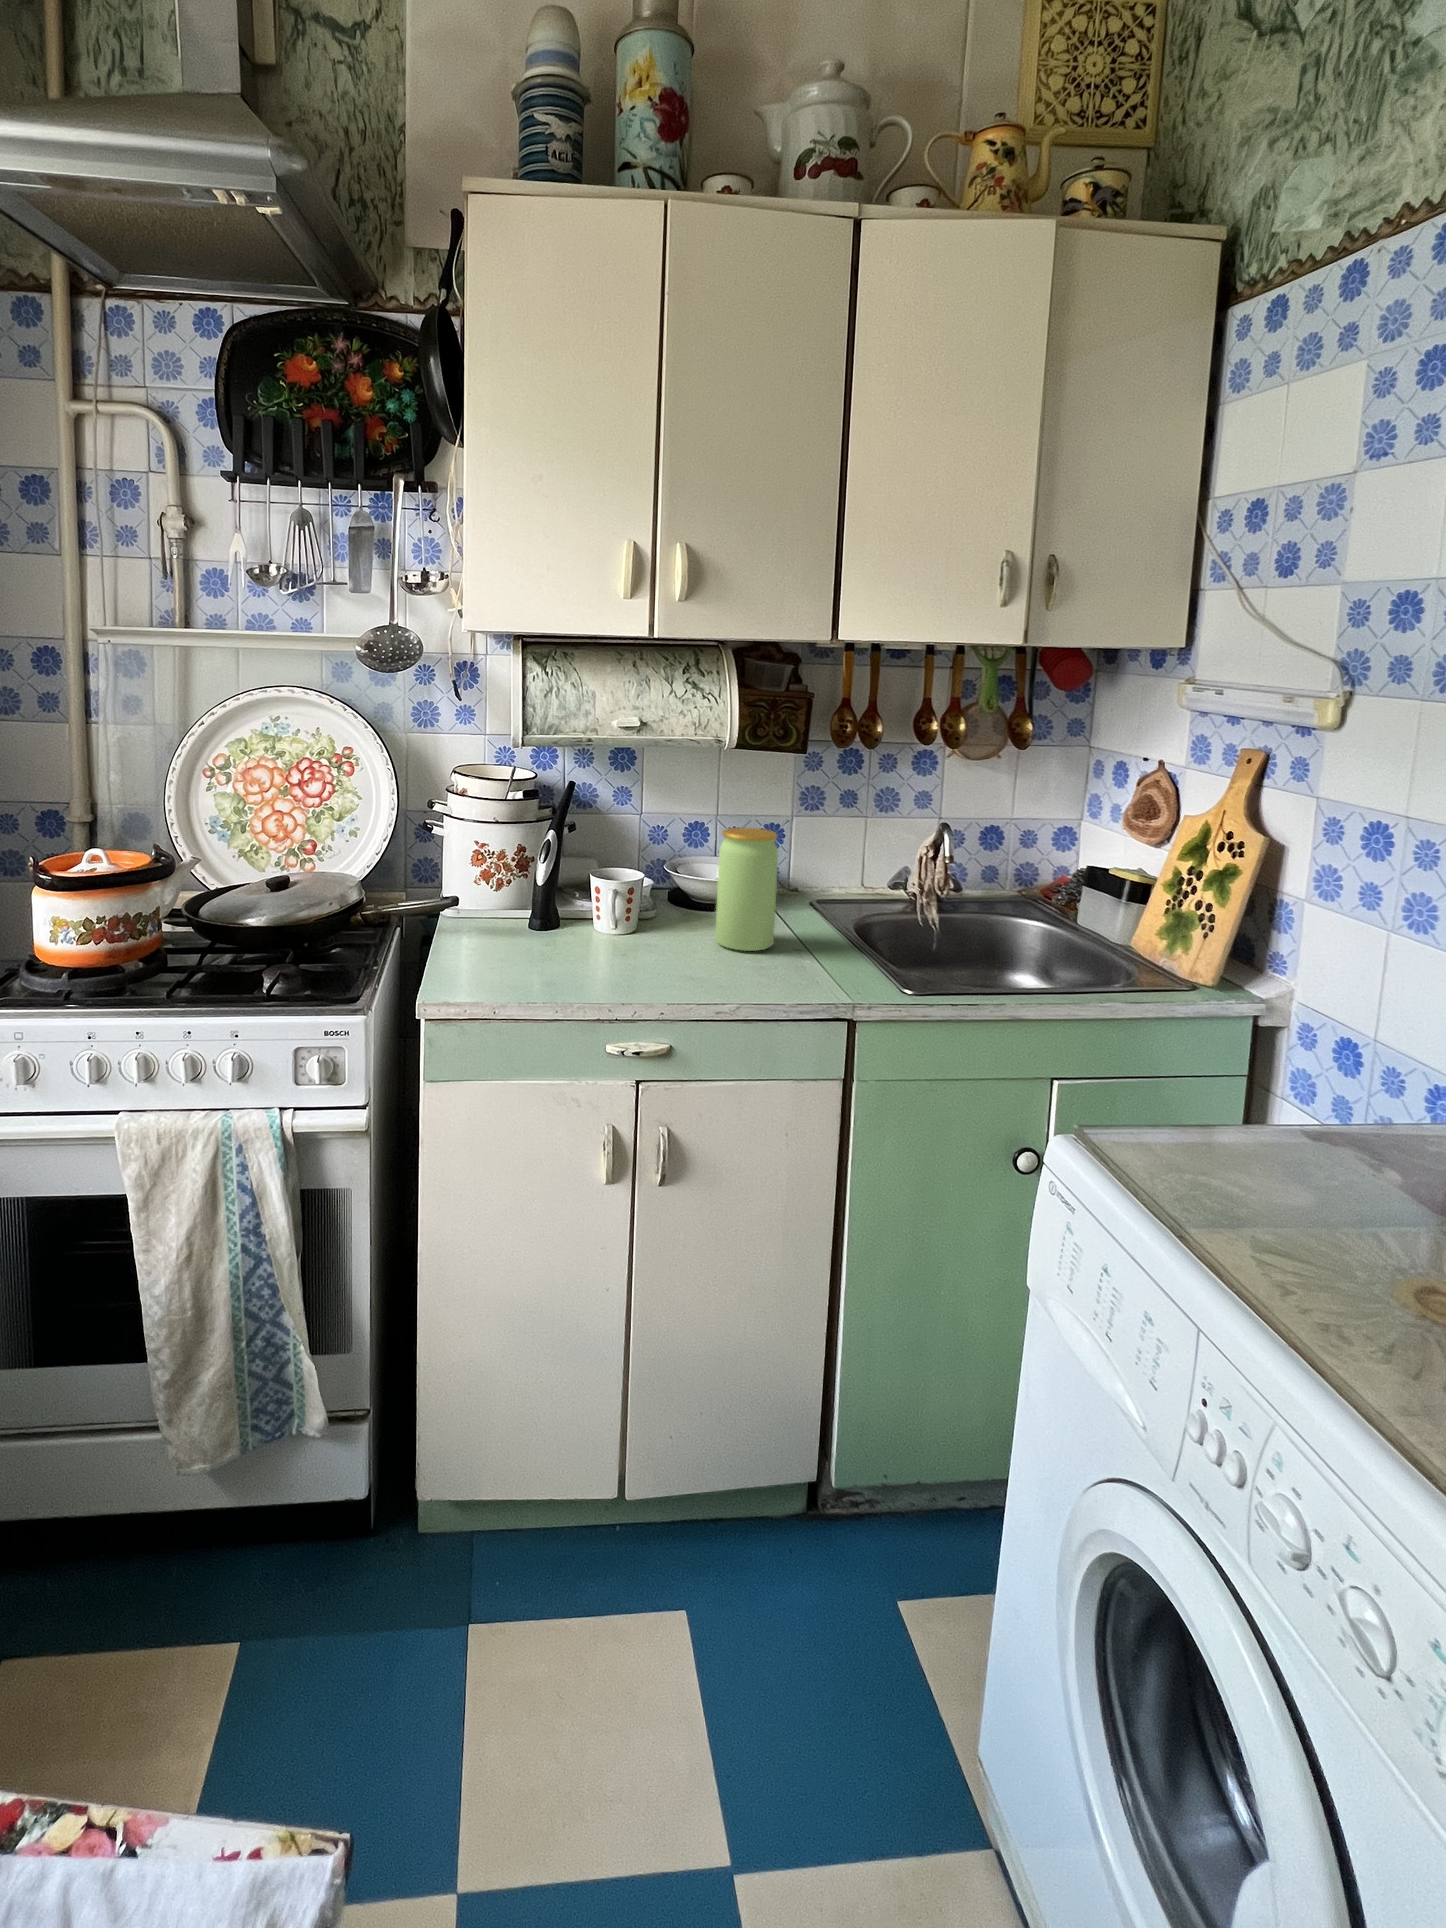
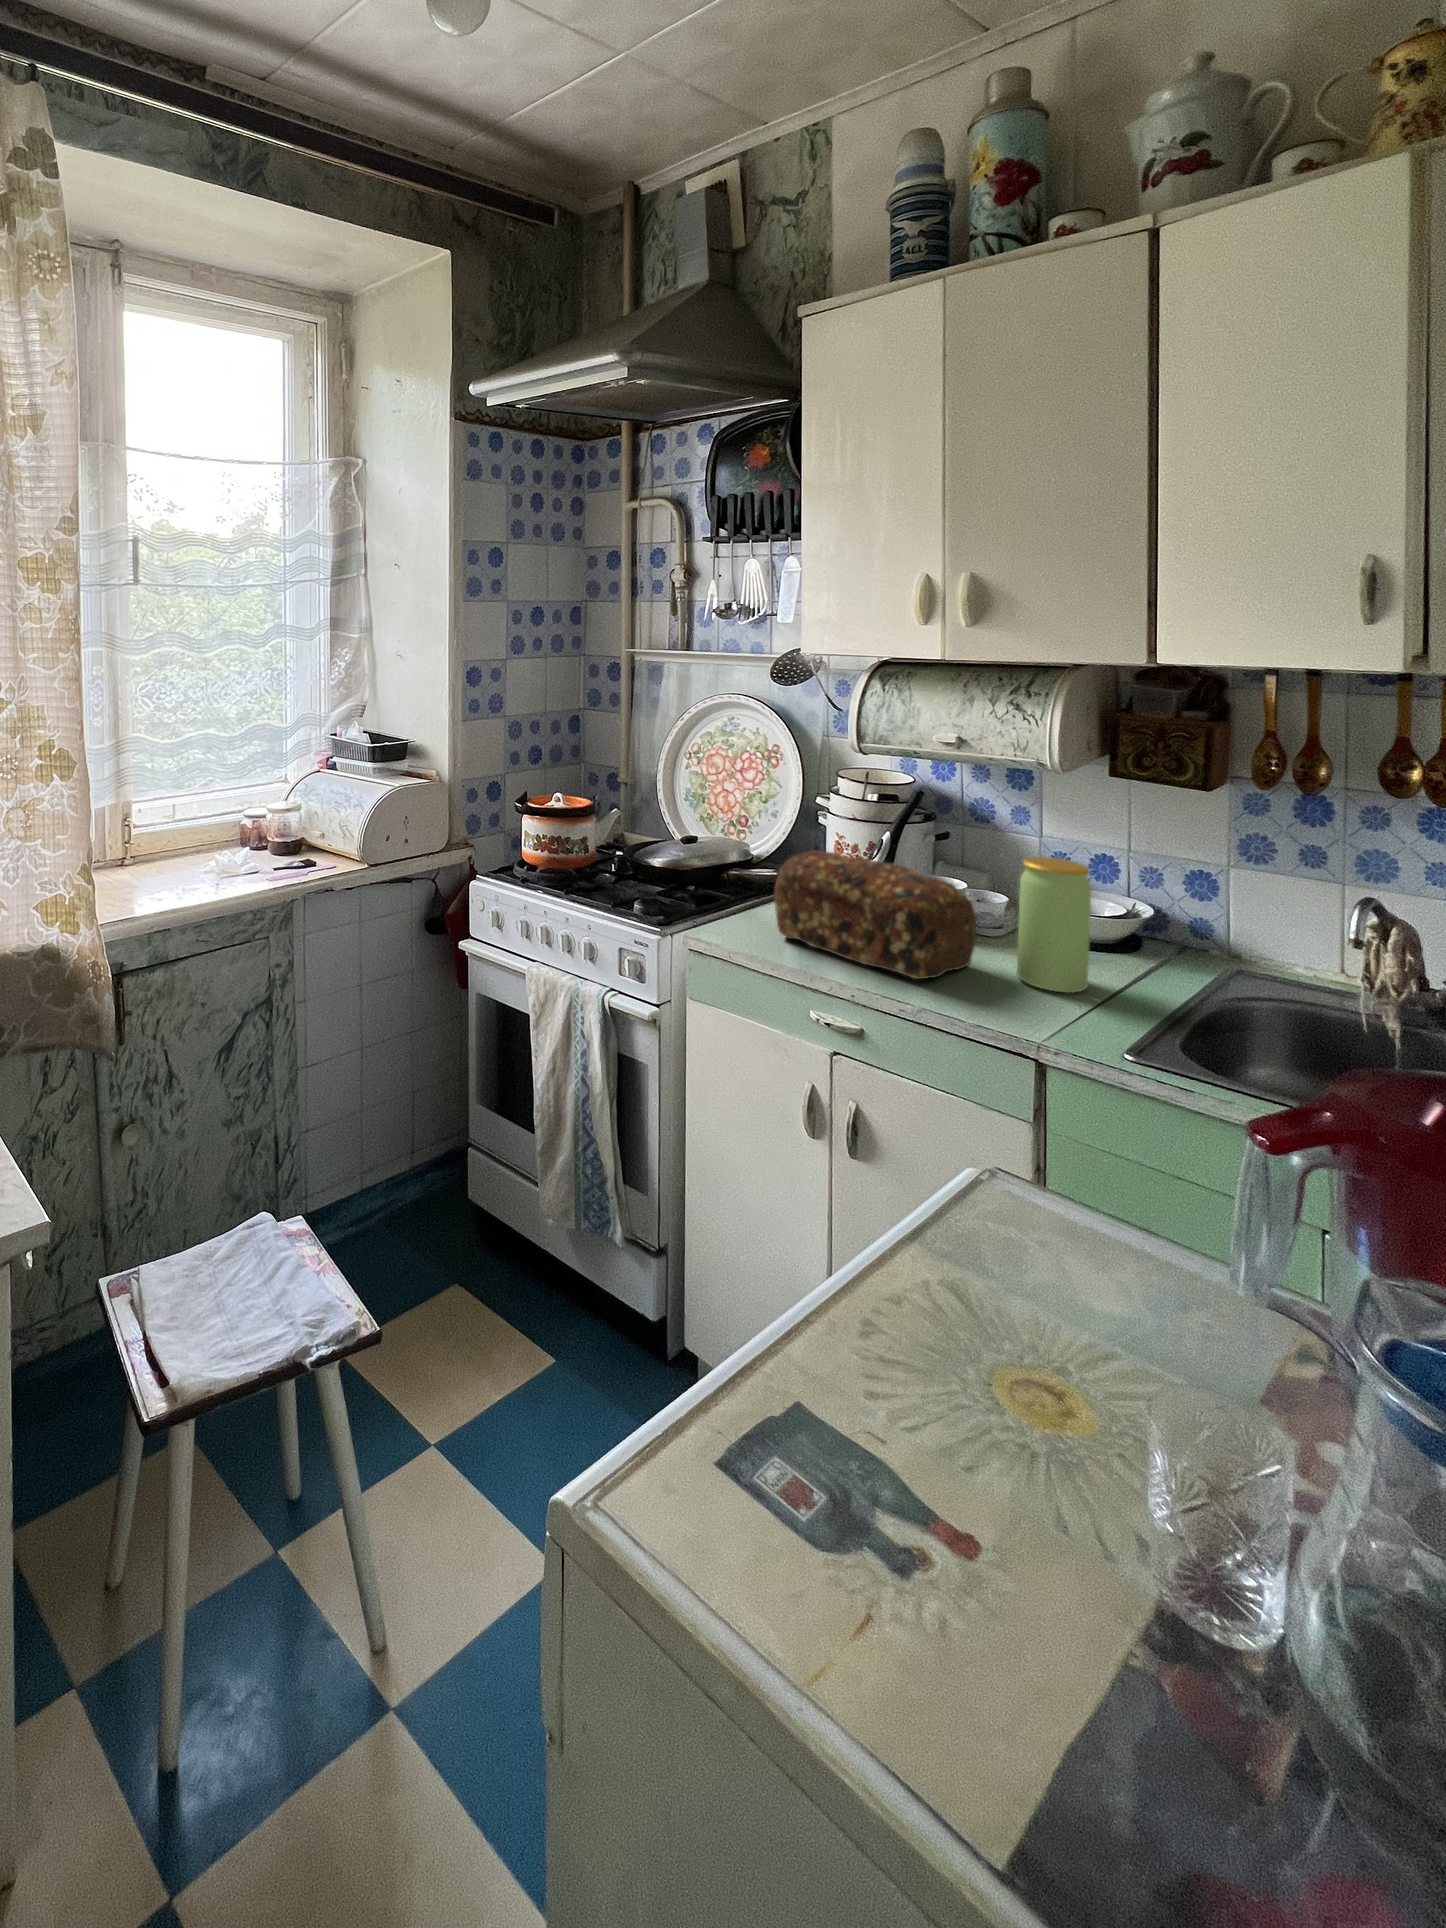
bread loaf: none [499,862,691,974] -> present [774,850,976,979]

